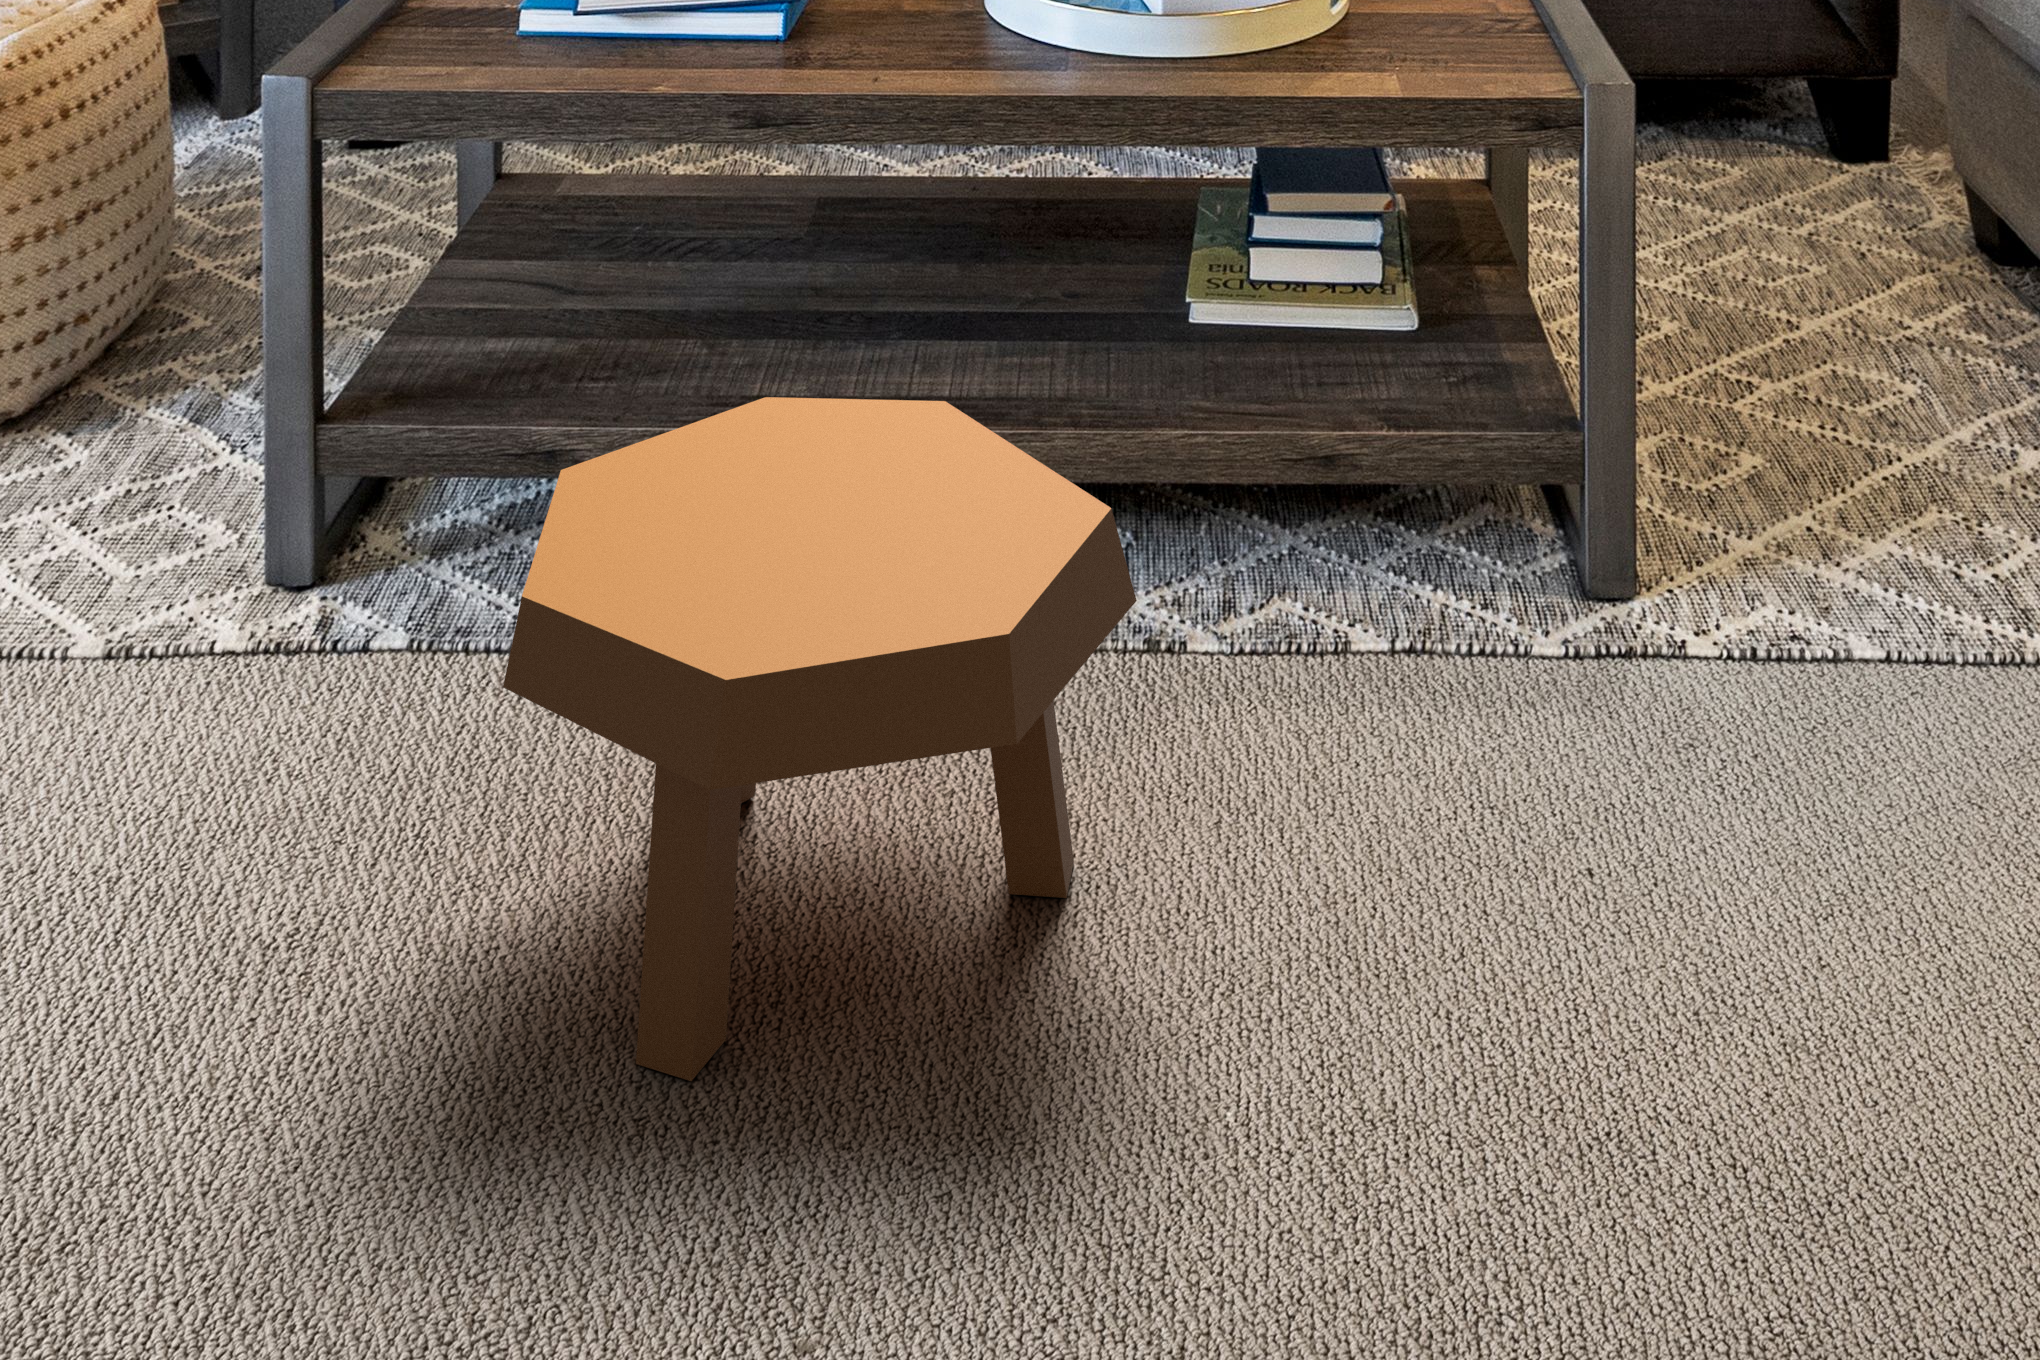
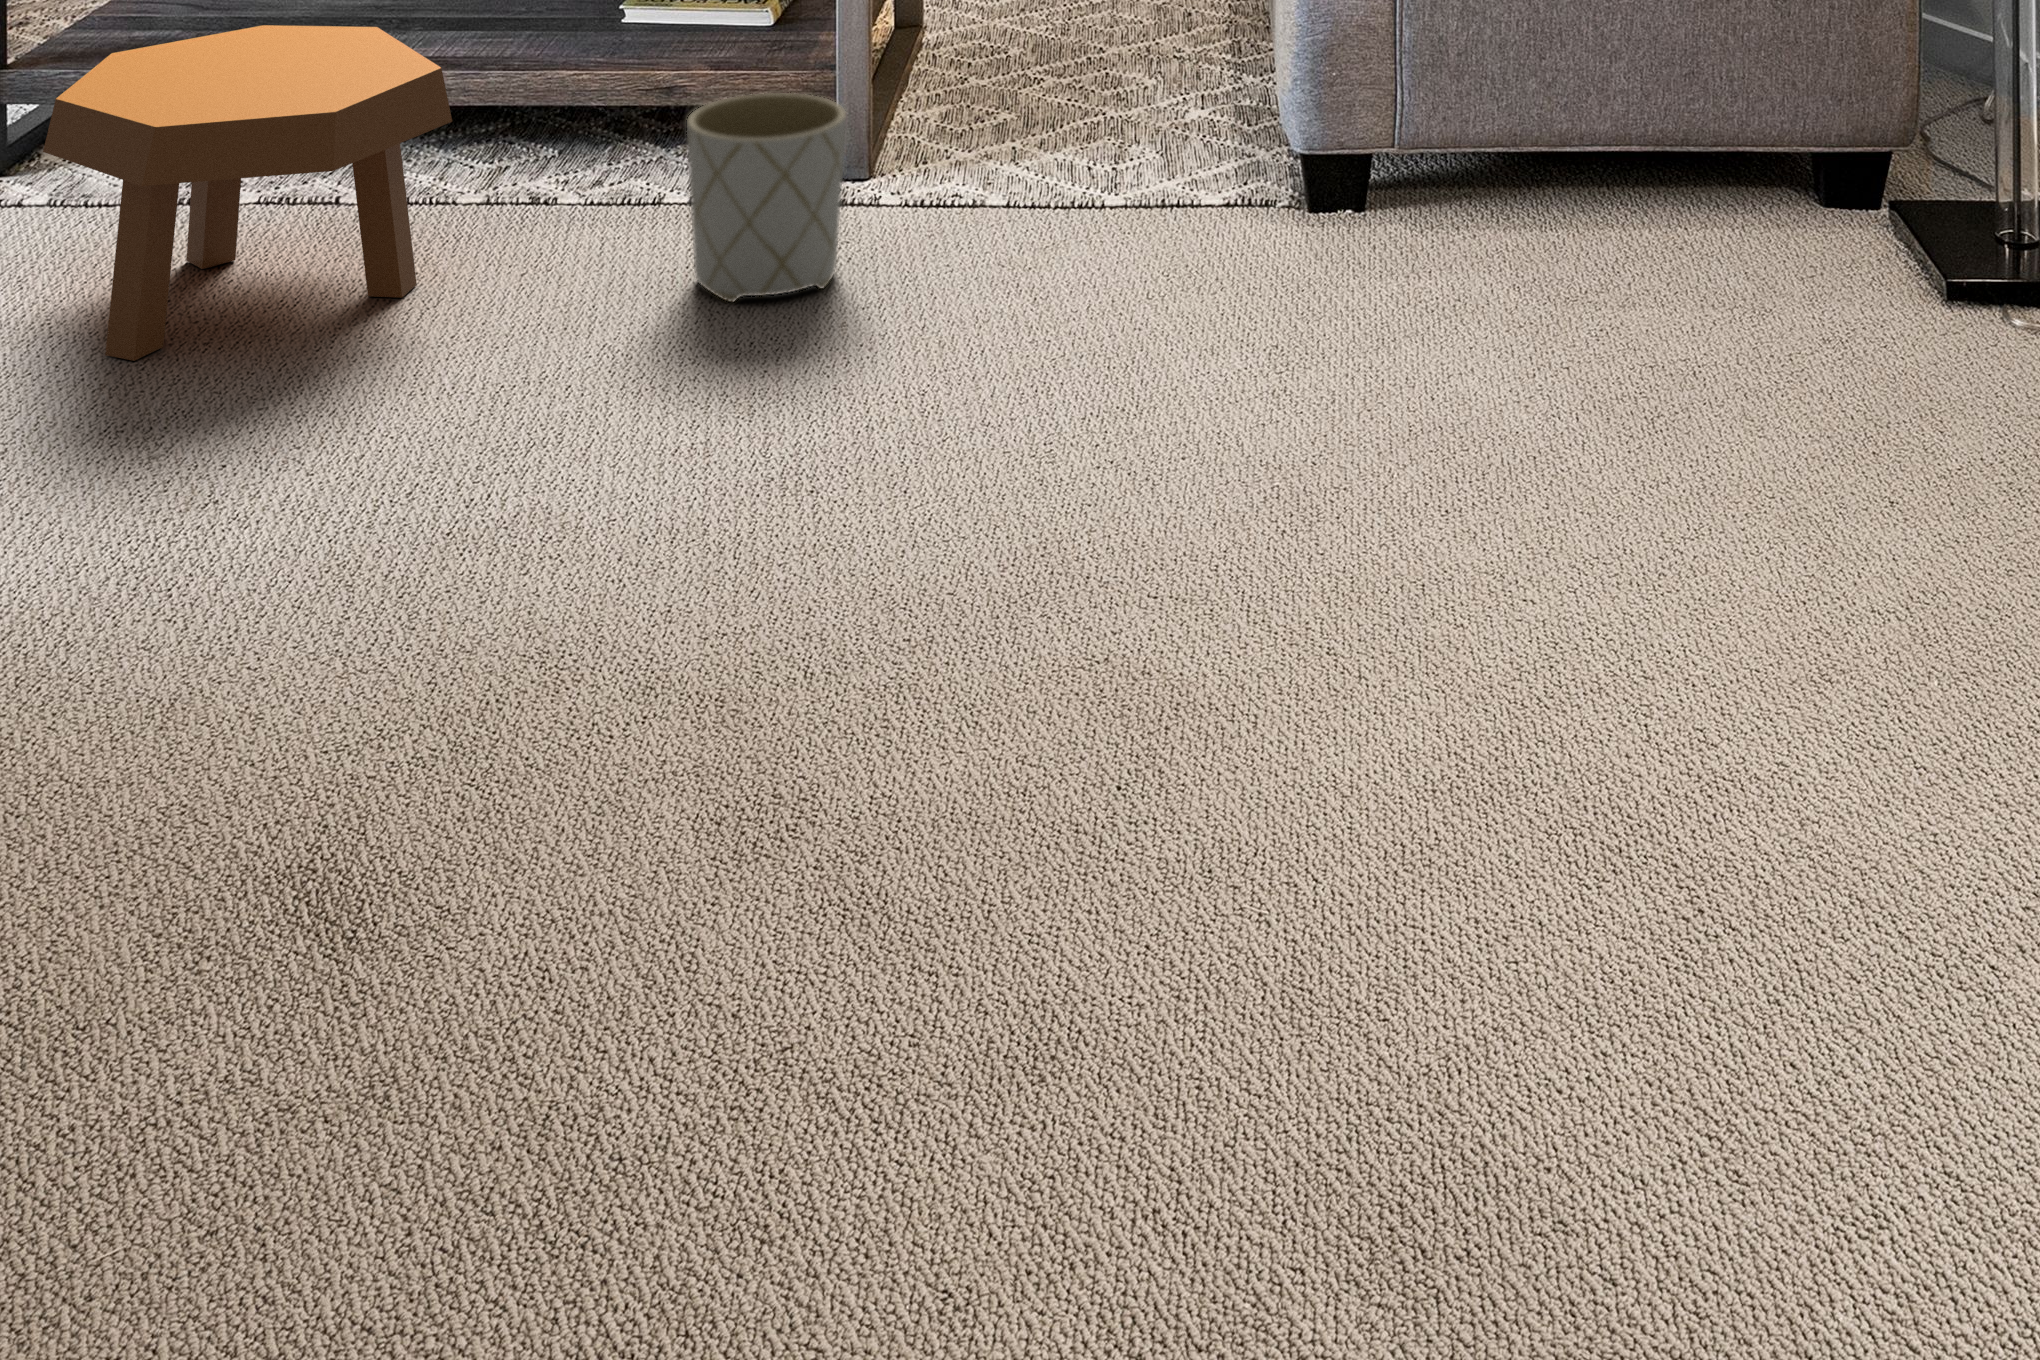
planter: none [1506,522,1766,913] -> present [687,93,846,302]

